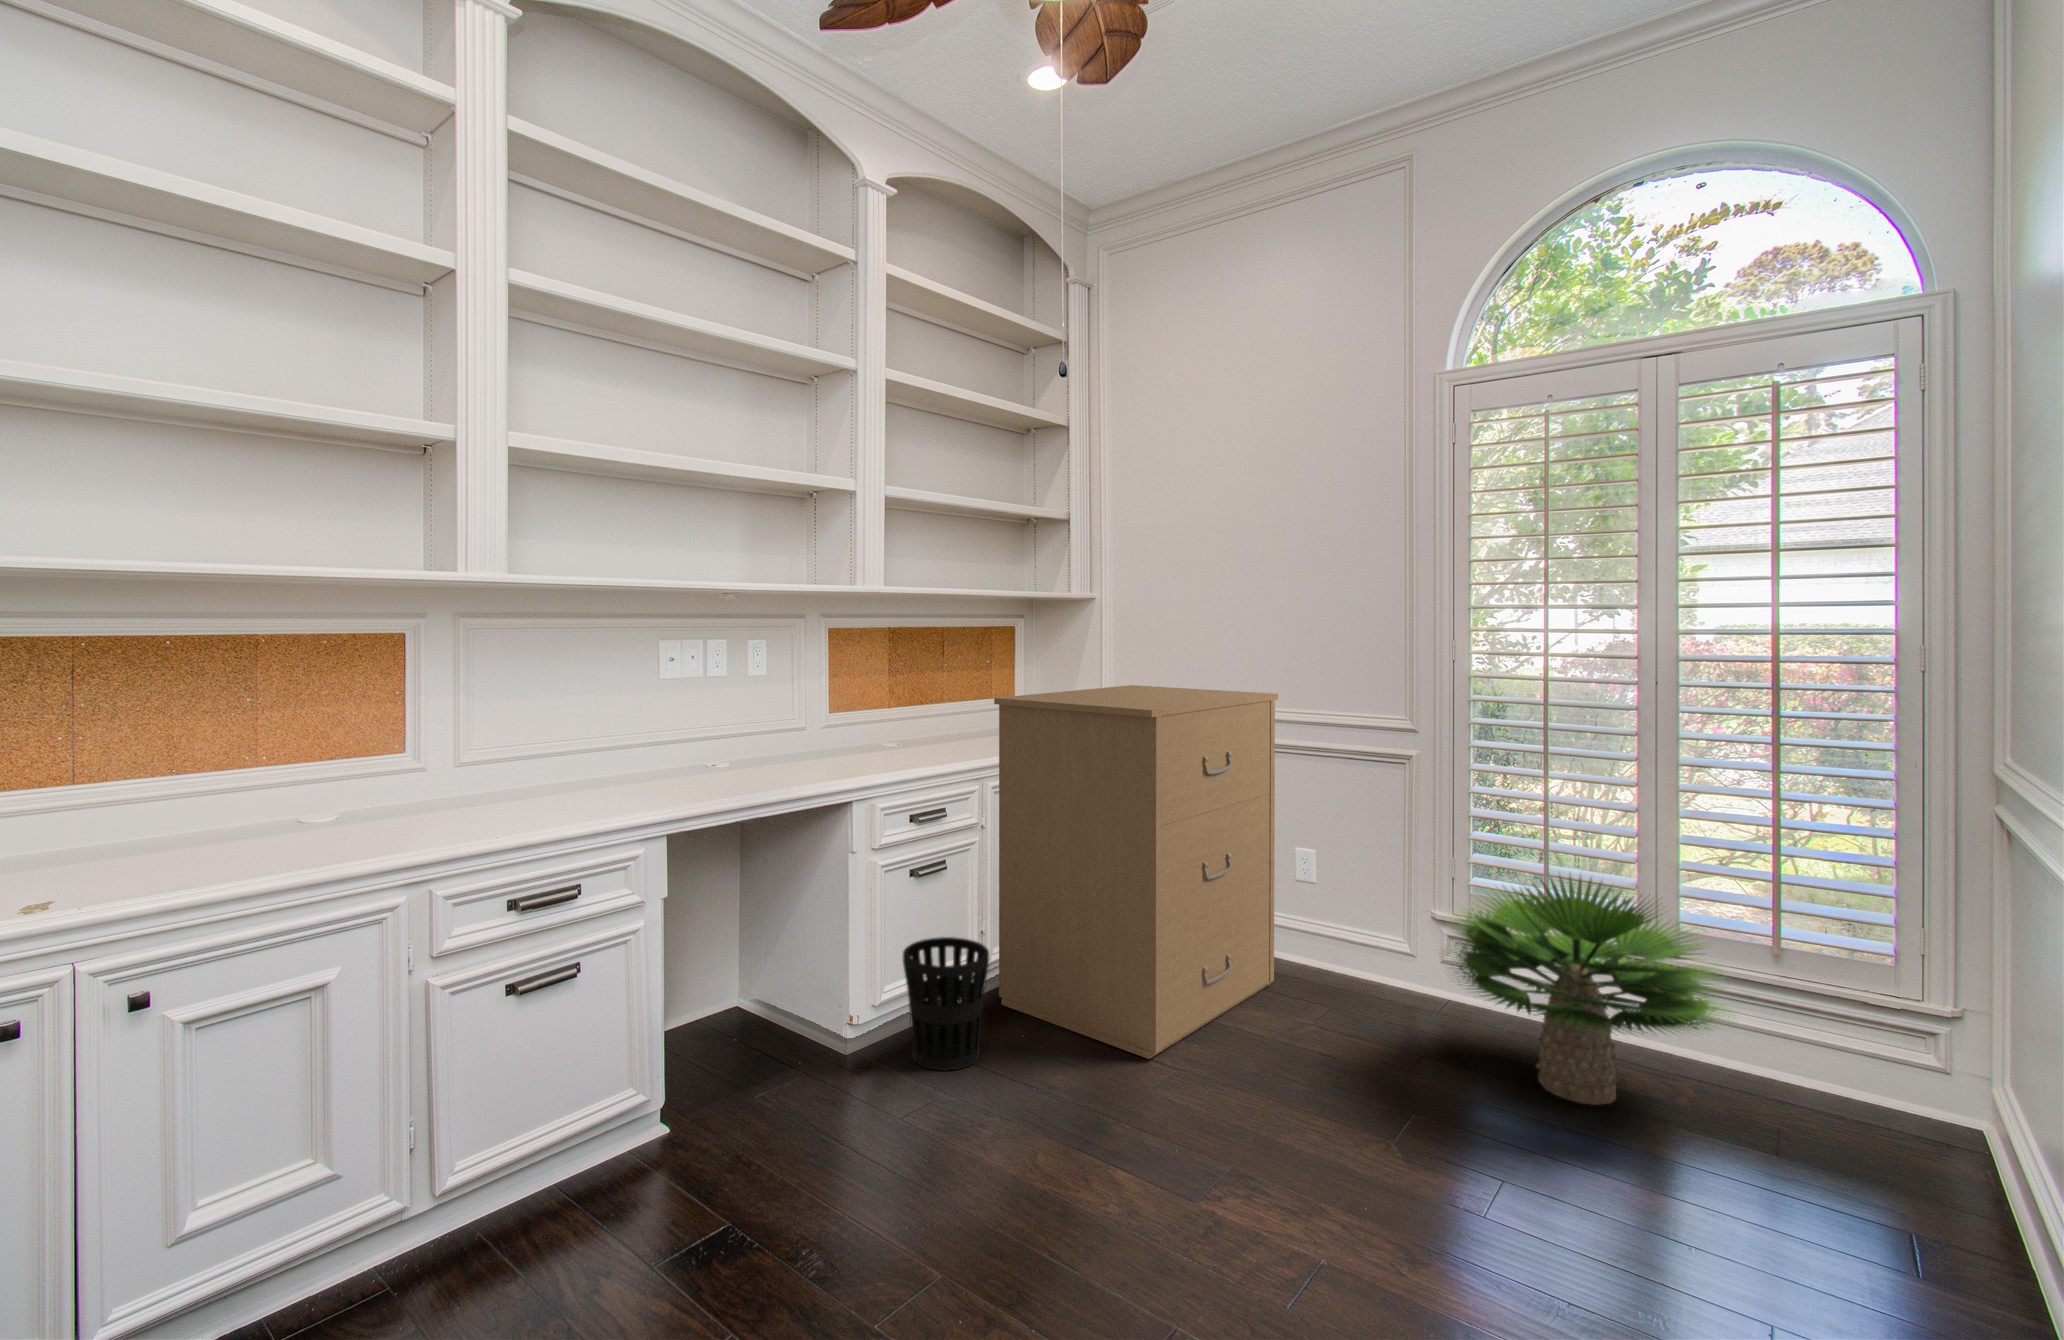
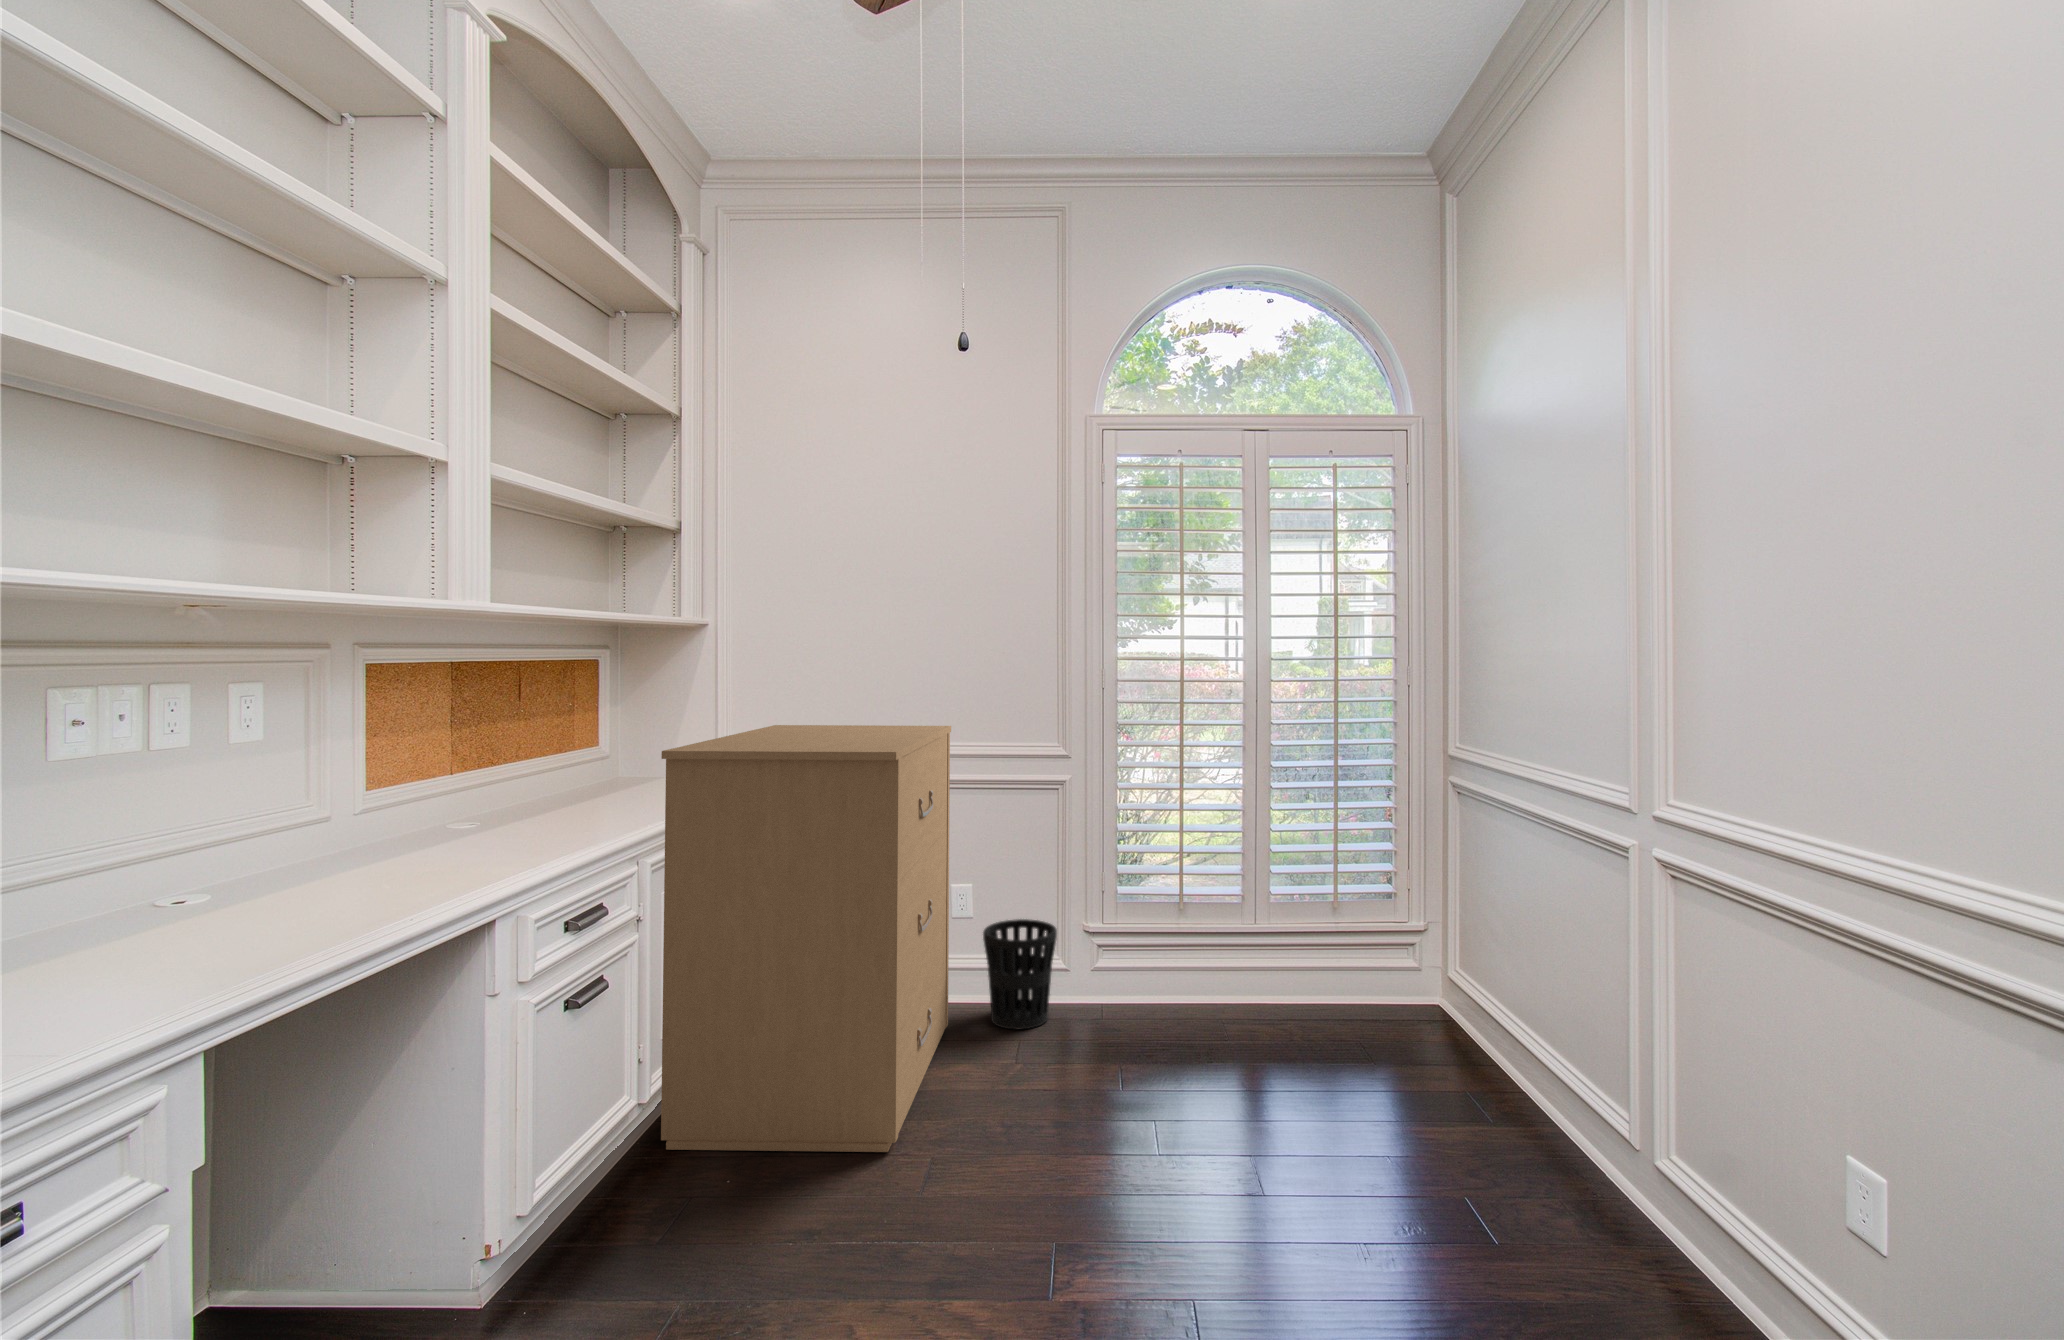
potted plant: present [1445,876,1730,1105] -> none [1117,862,1340,1059]
wastebasket: present [903,937,989,1070] -> present [983,919,1057,1029]

